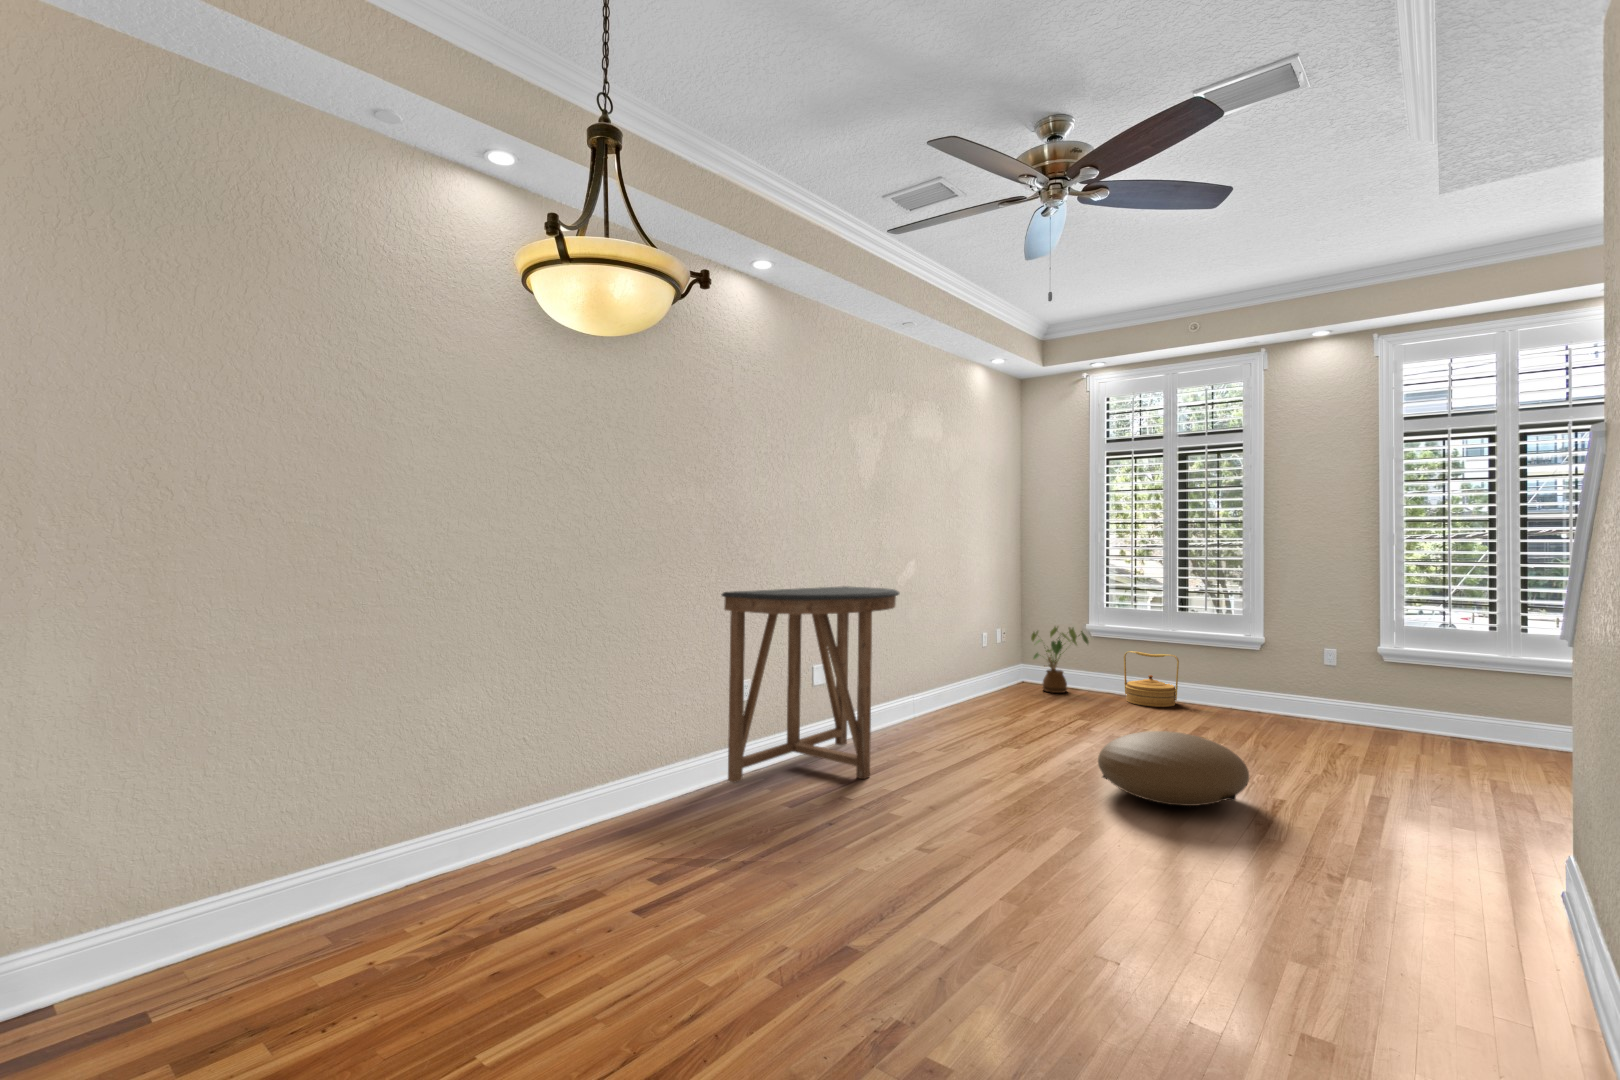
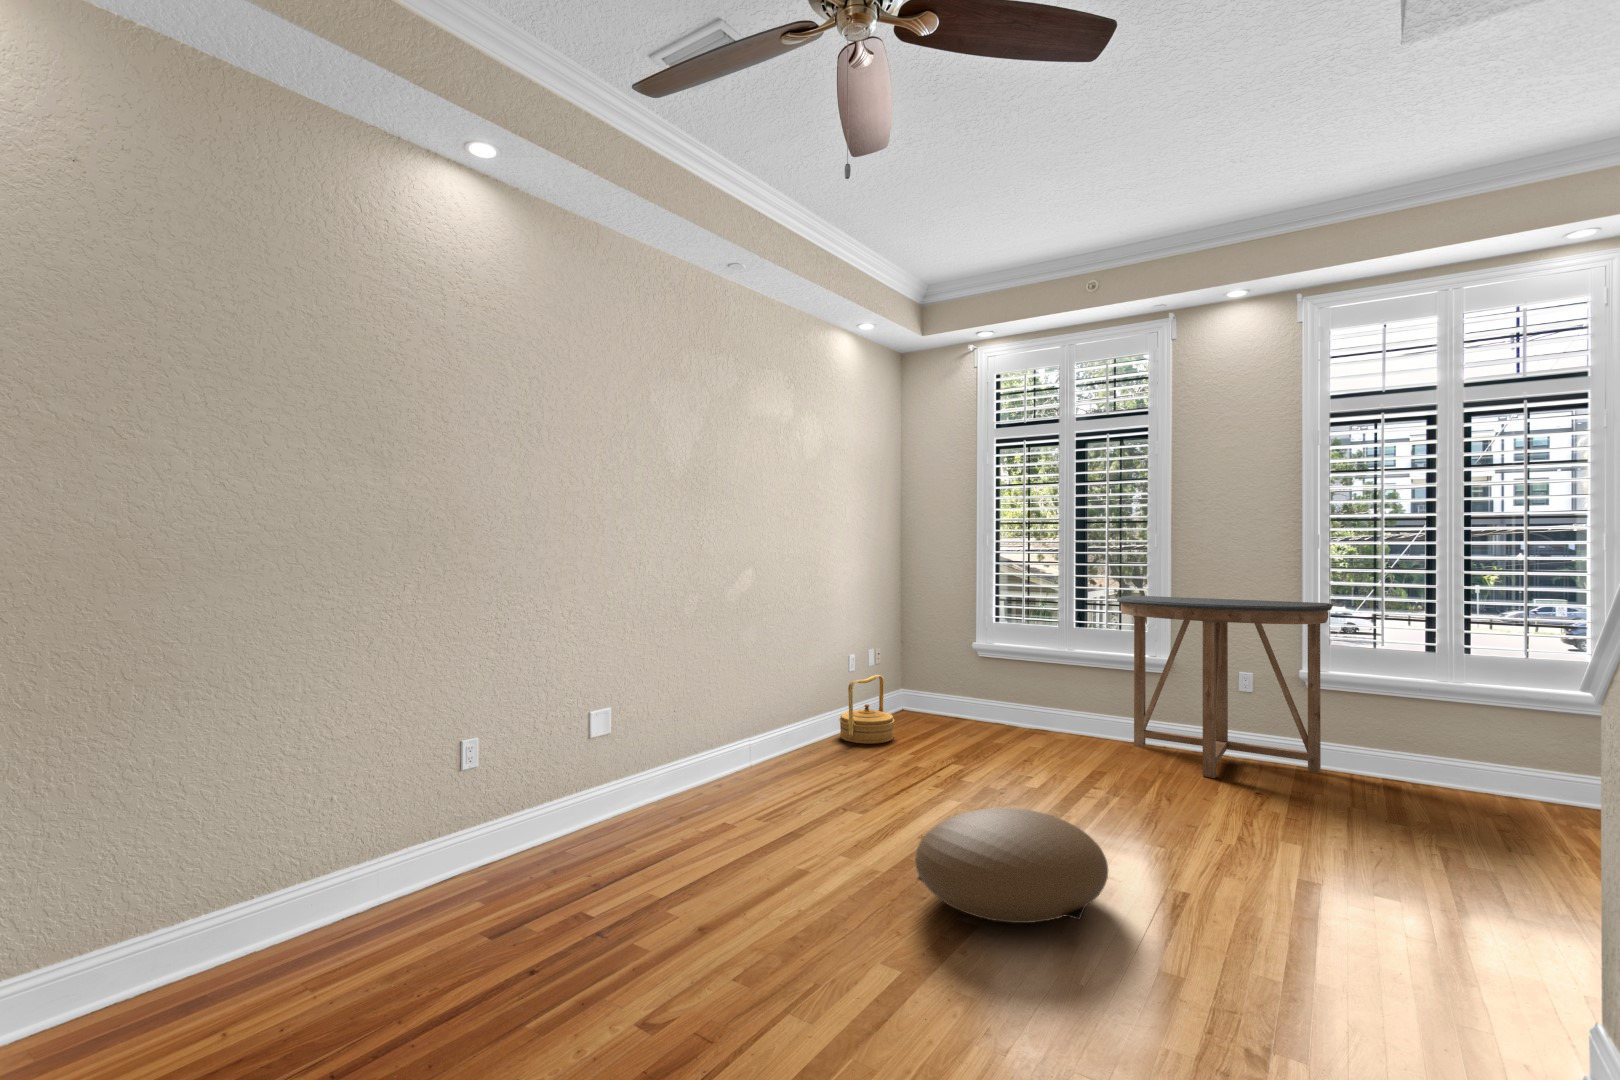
console table: present [722,586,899,782] -> present [1117,595,1333,778]
house plant: present [1031,627,1089,693] -> none [910,645,976,726]
woven basket: present [1124,651,1179,707] -> present [839,675,894,744]

